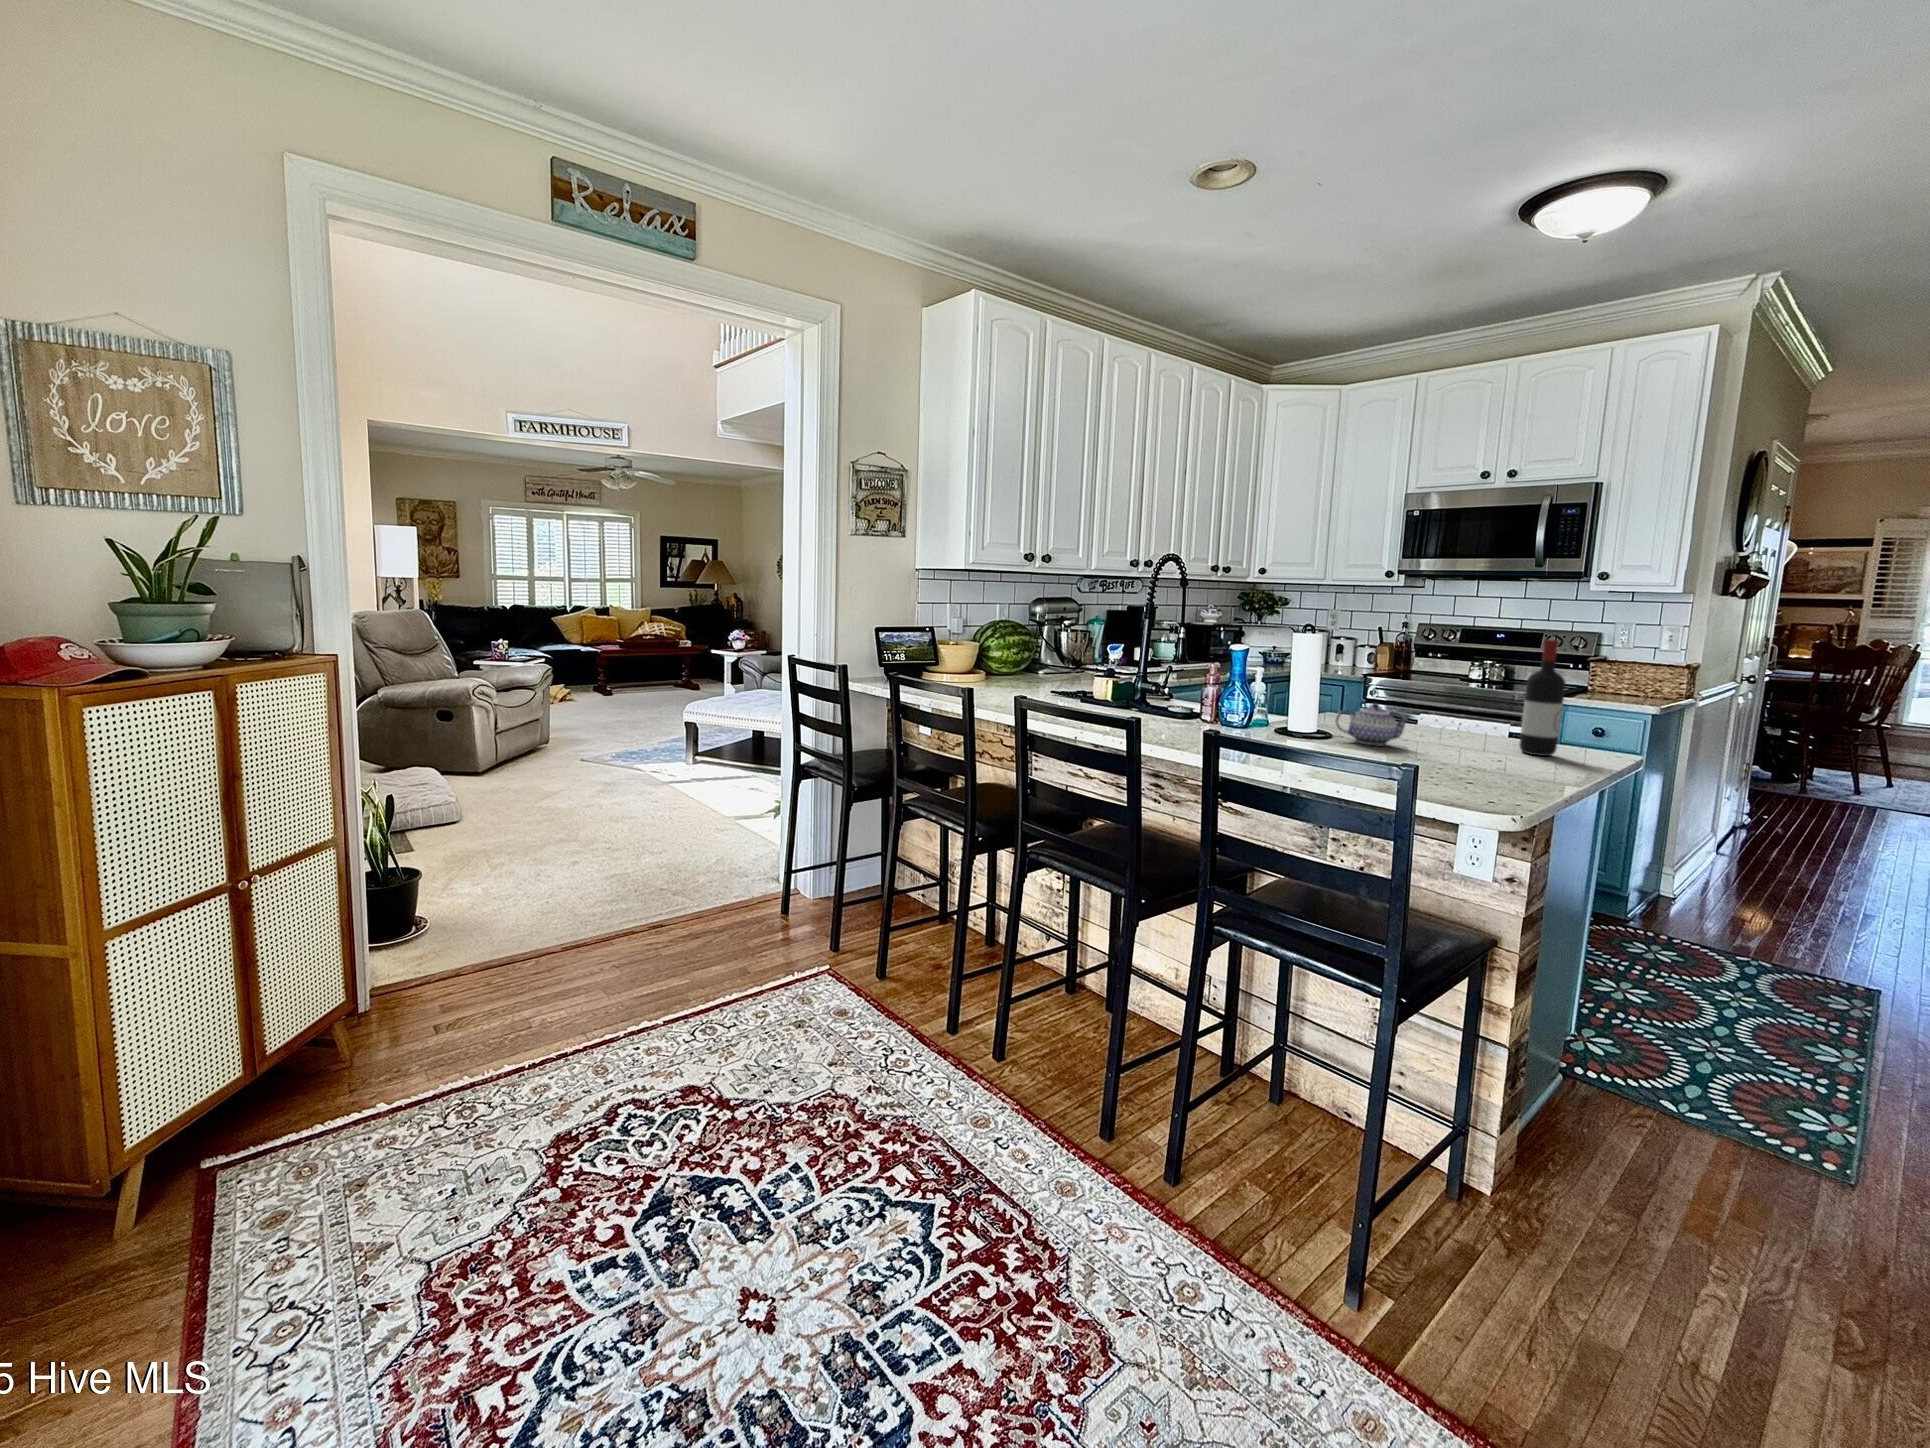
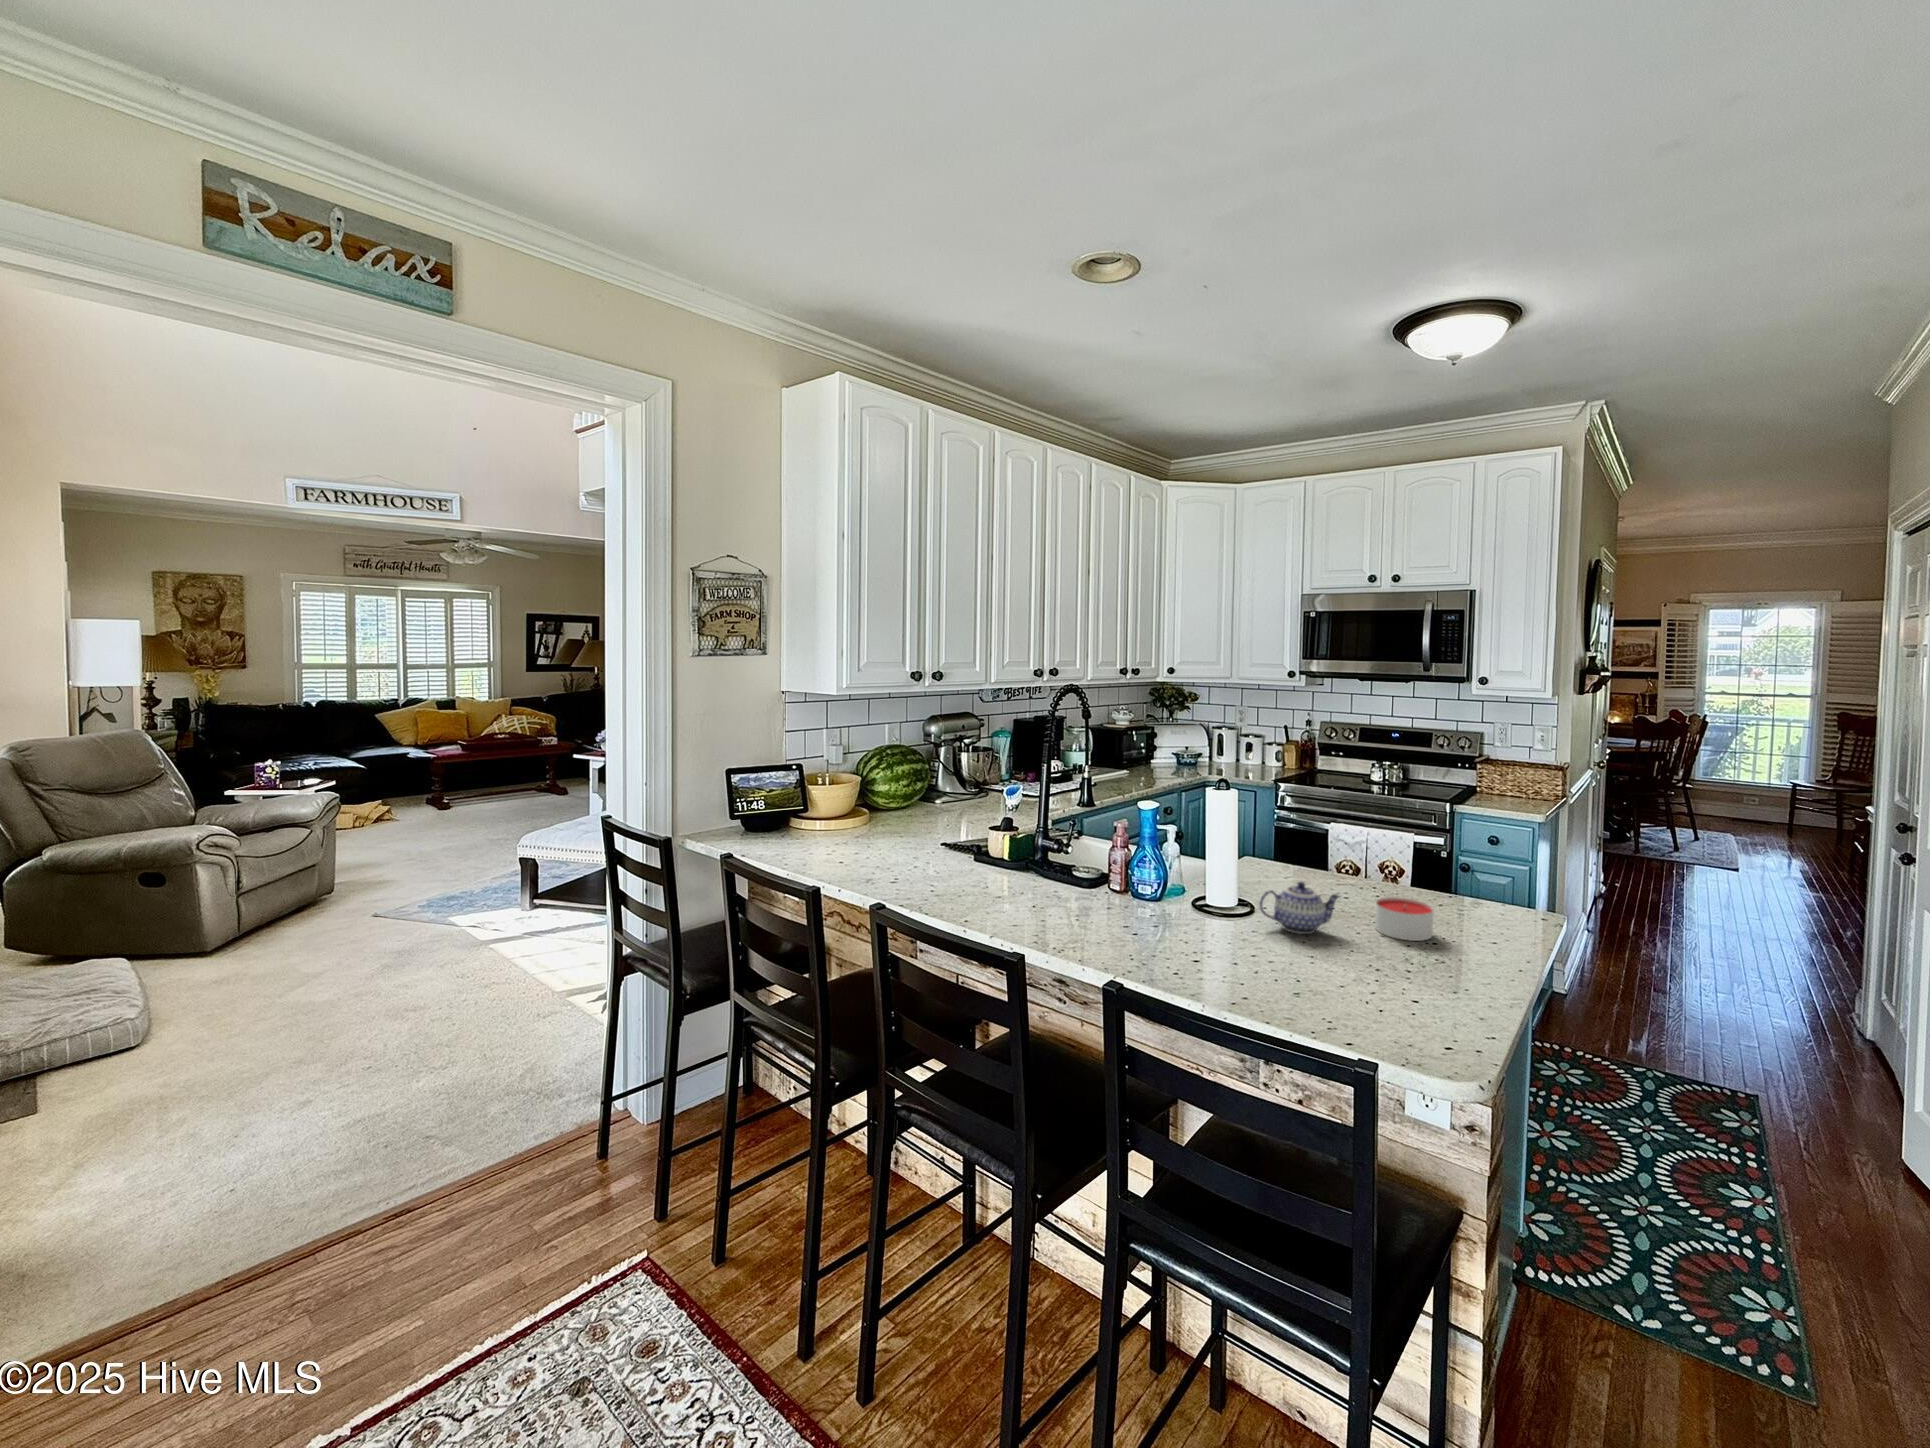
wine bottle: present [1519,640,1565,756] -> none [1449,798,1490,930]
candle: none [1444,724,1502,756] -> present [1375,897,1434,941]

